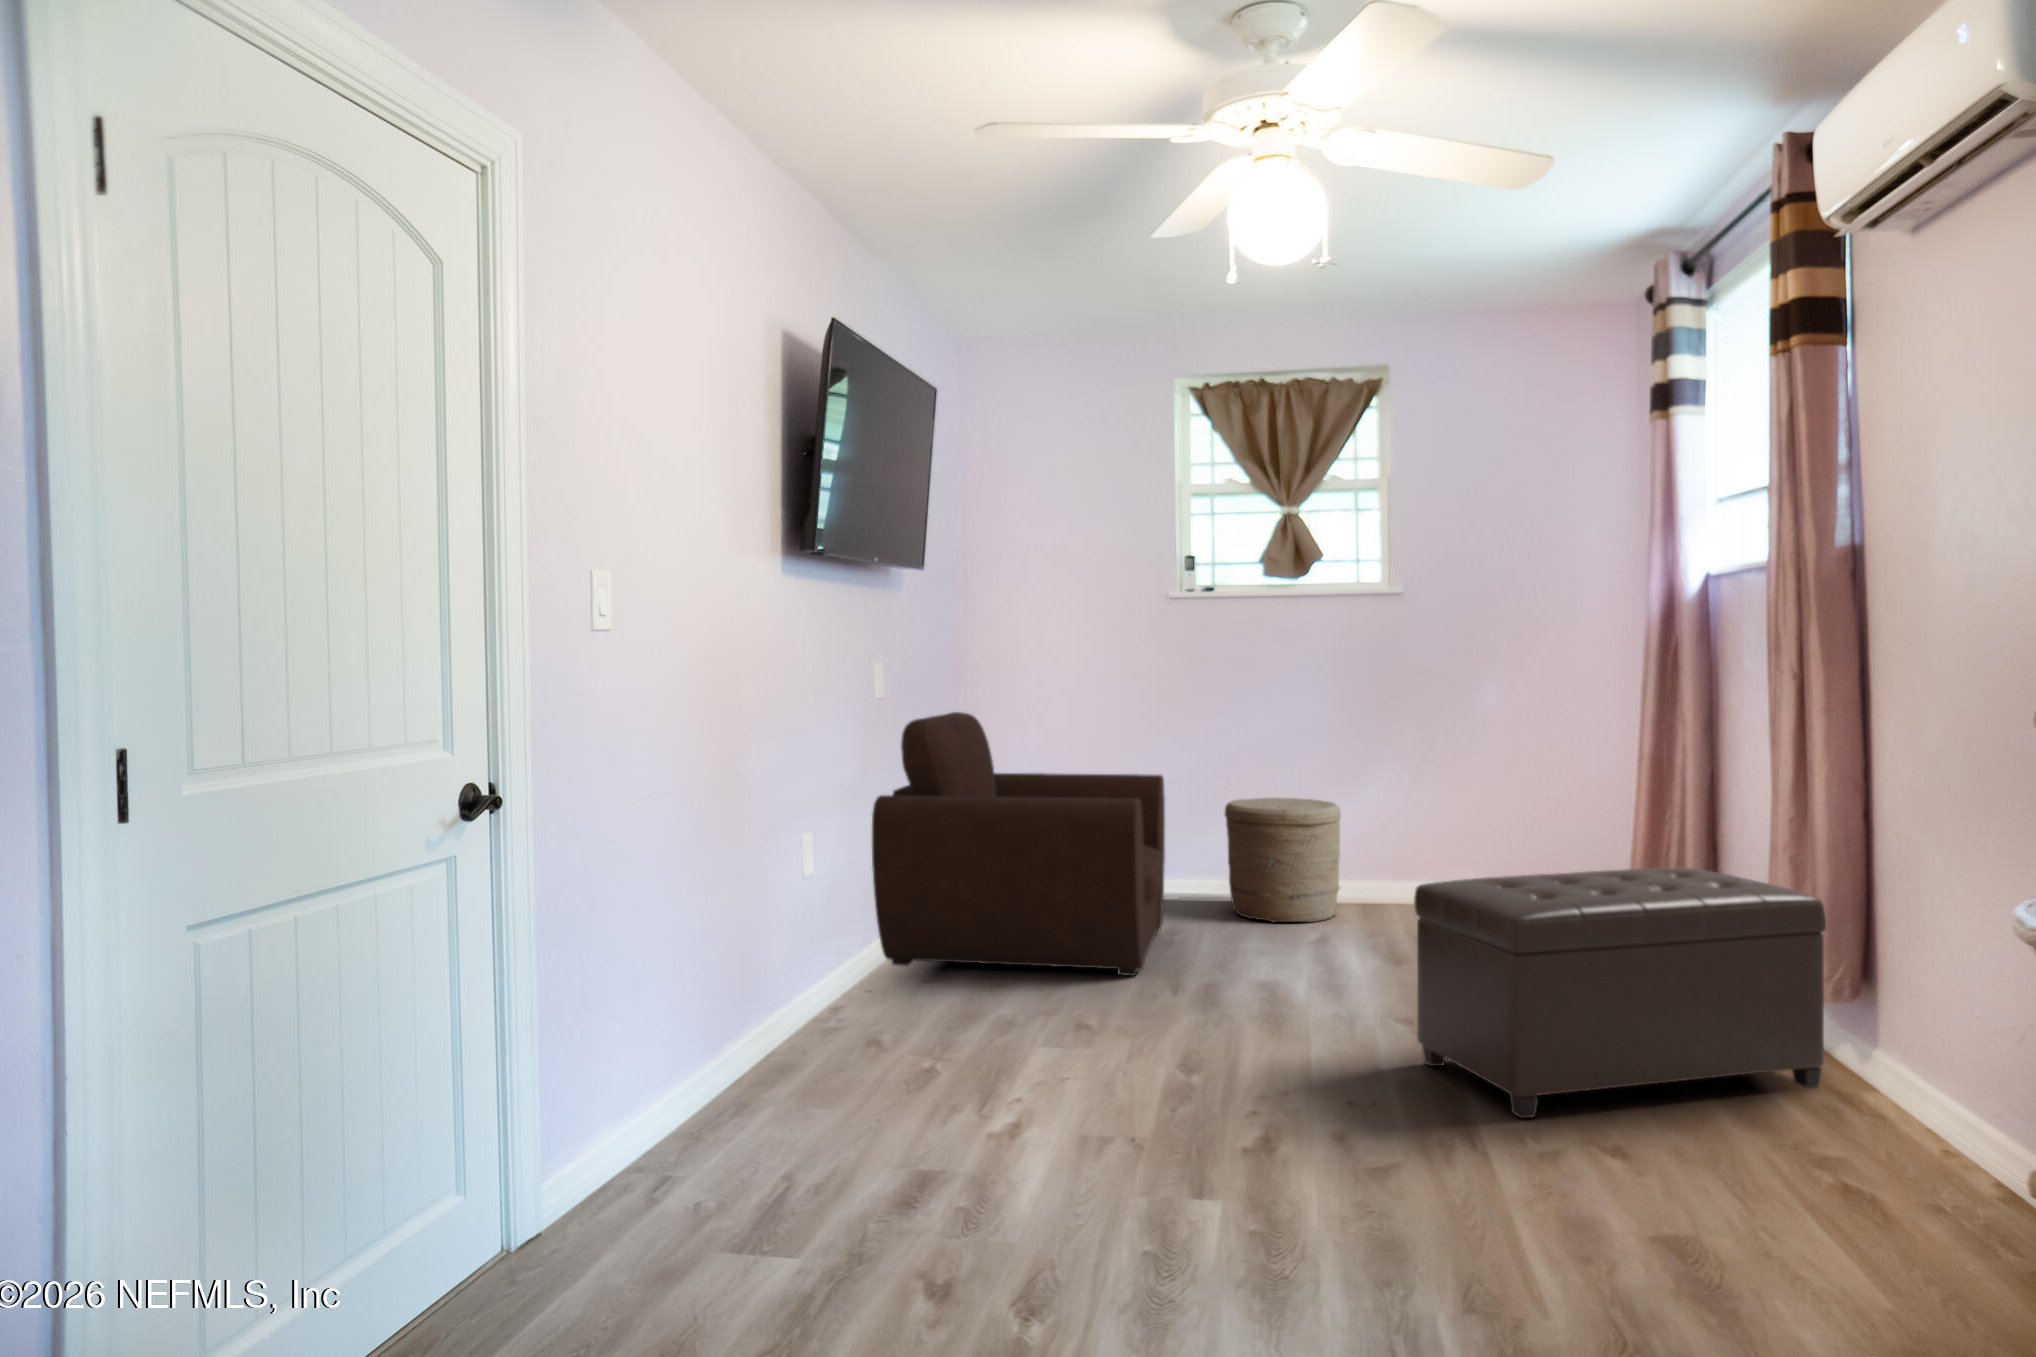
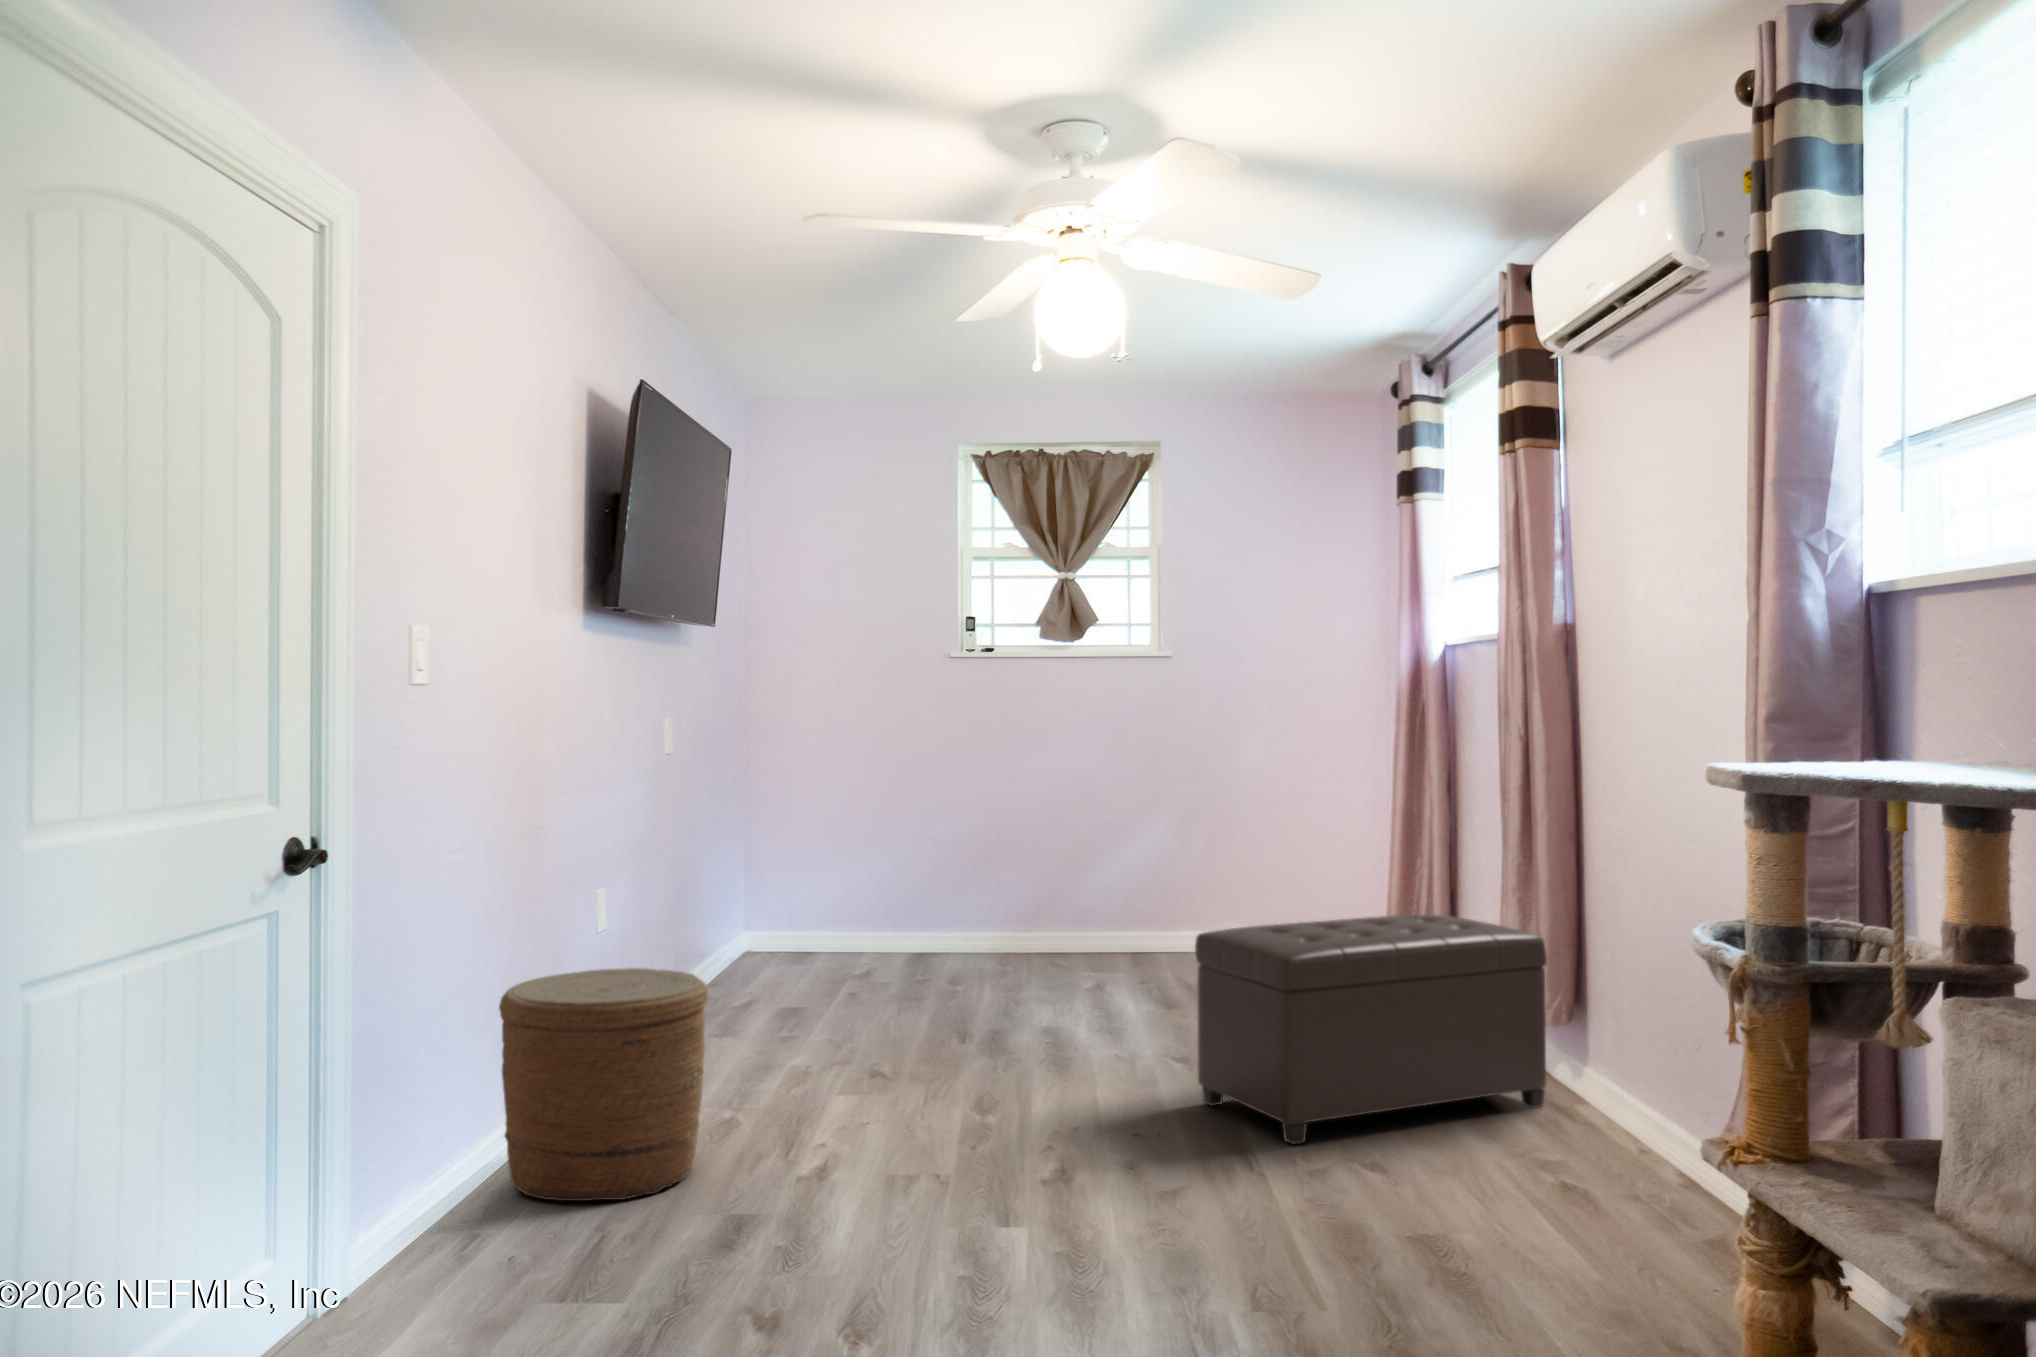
armchair: present [872,712,1165,976] -> none [650,774,945,1039]
woven basket: present [1225,798,1341,922] -> present [499,968,708,1201]

